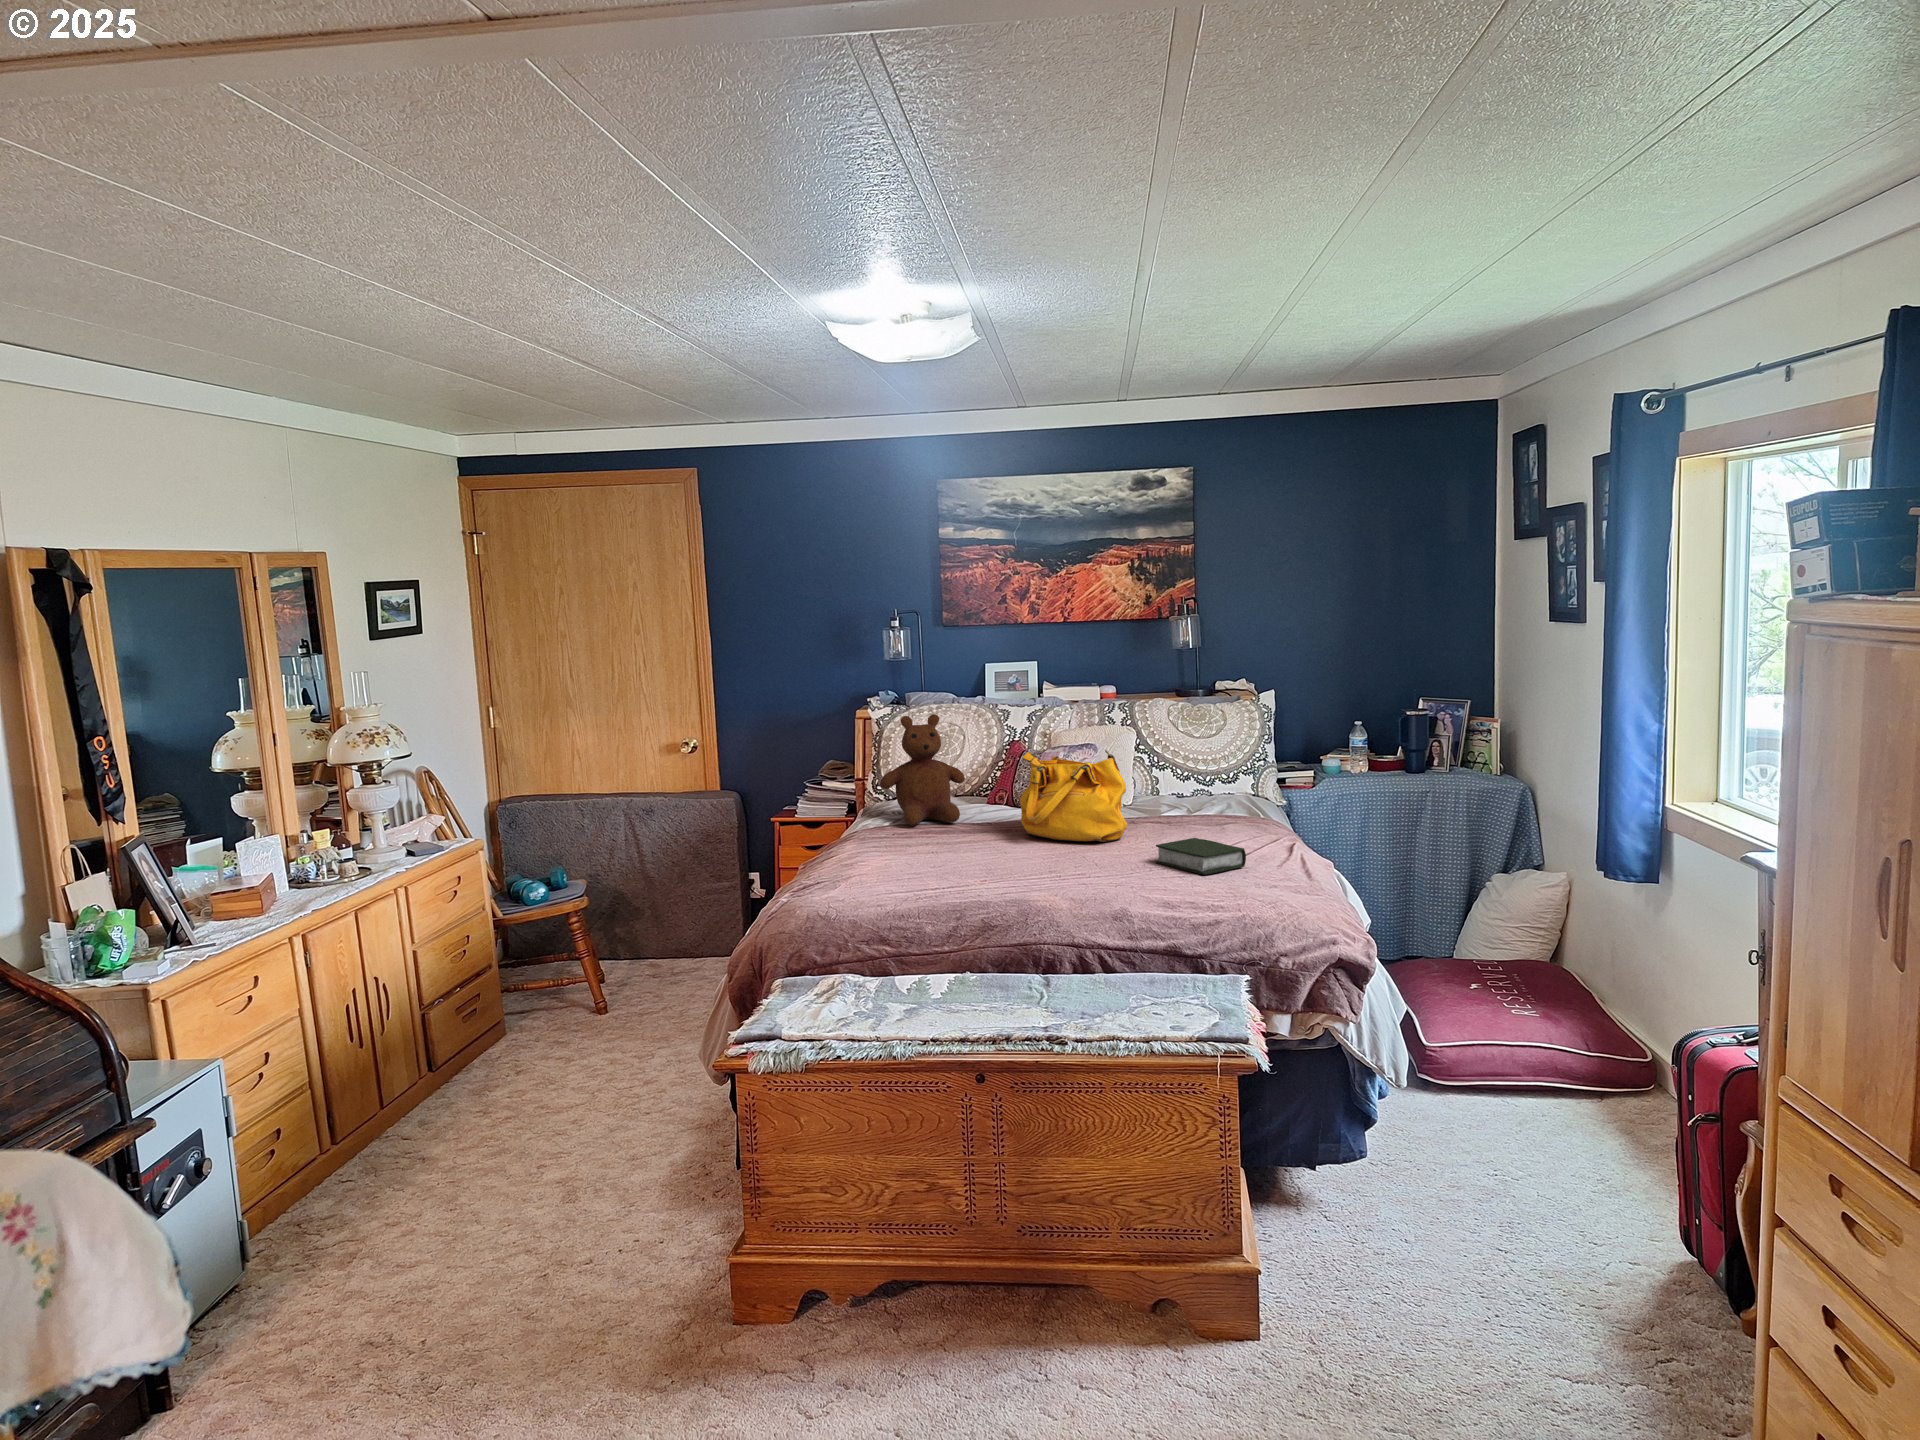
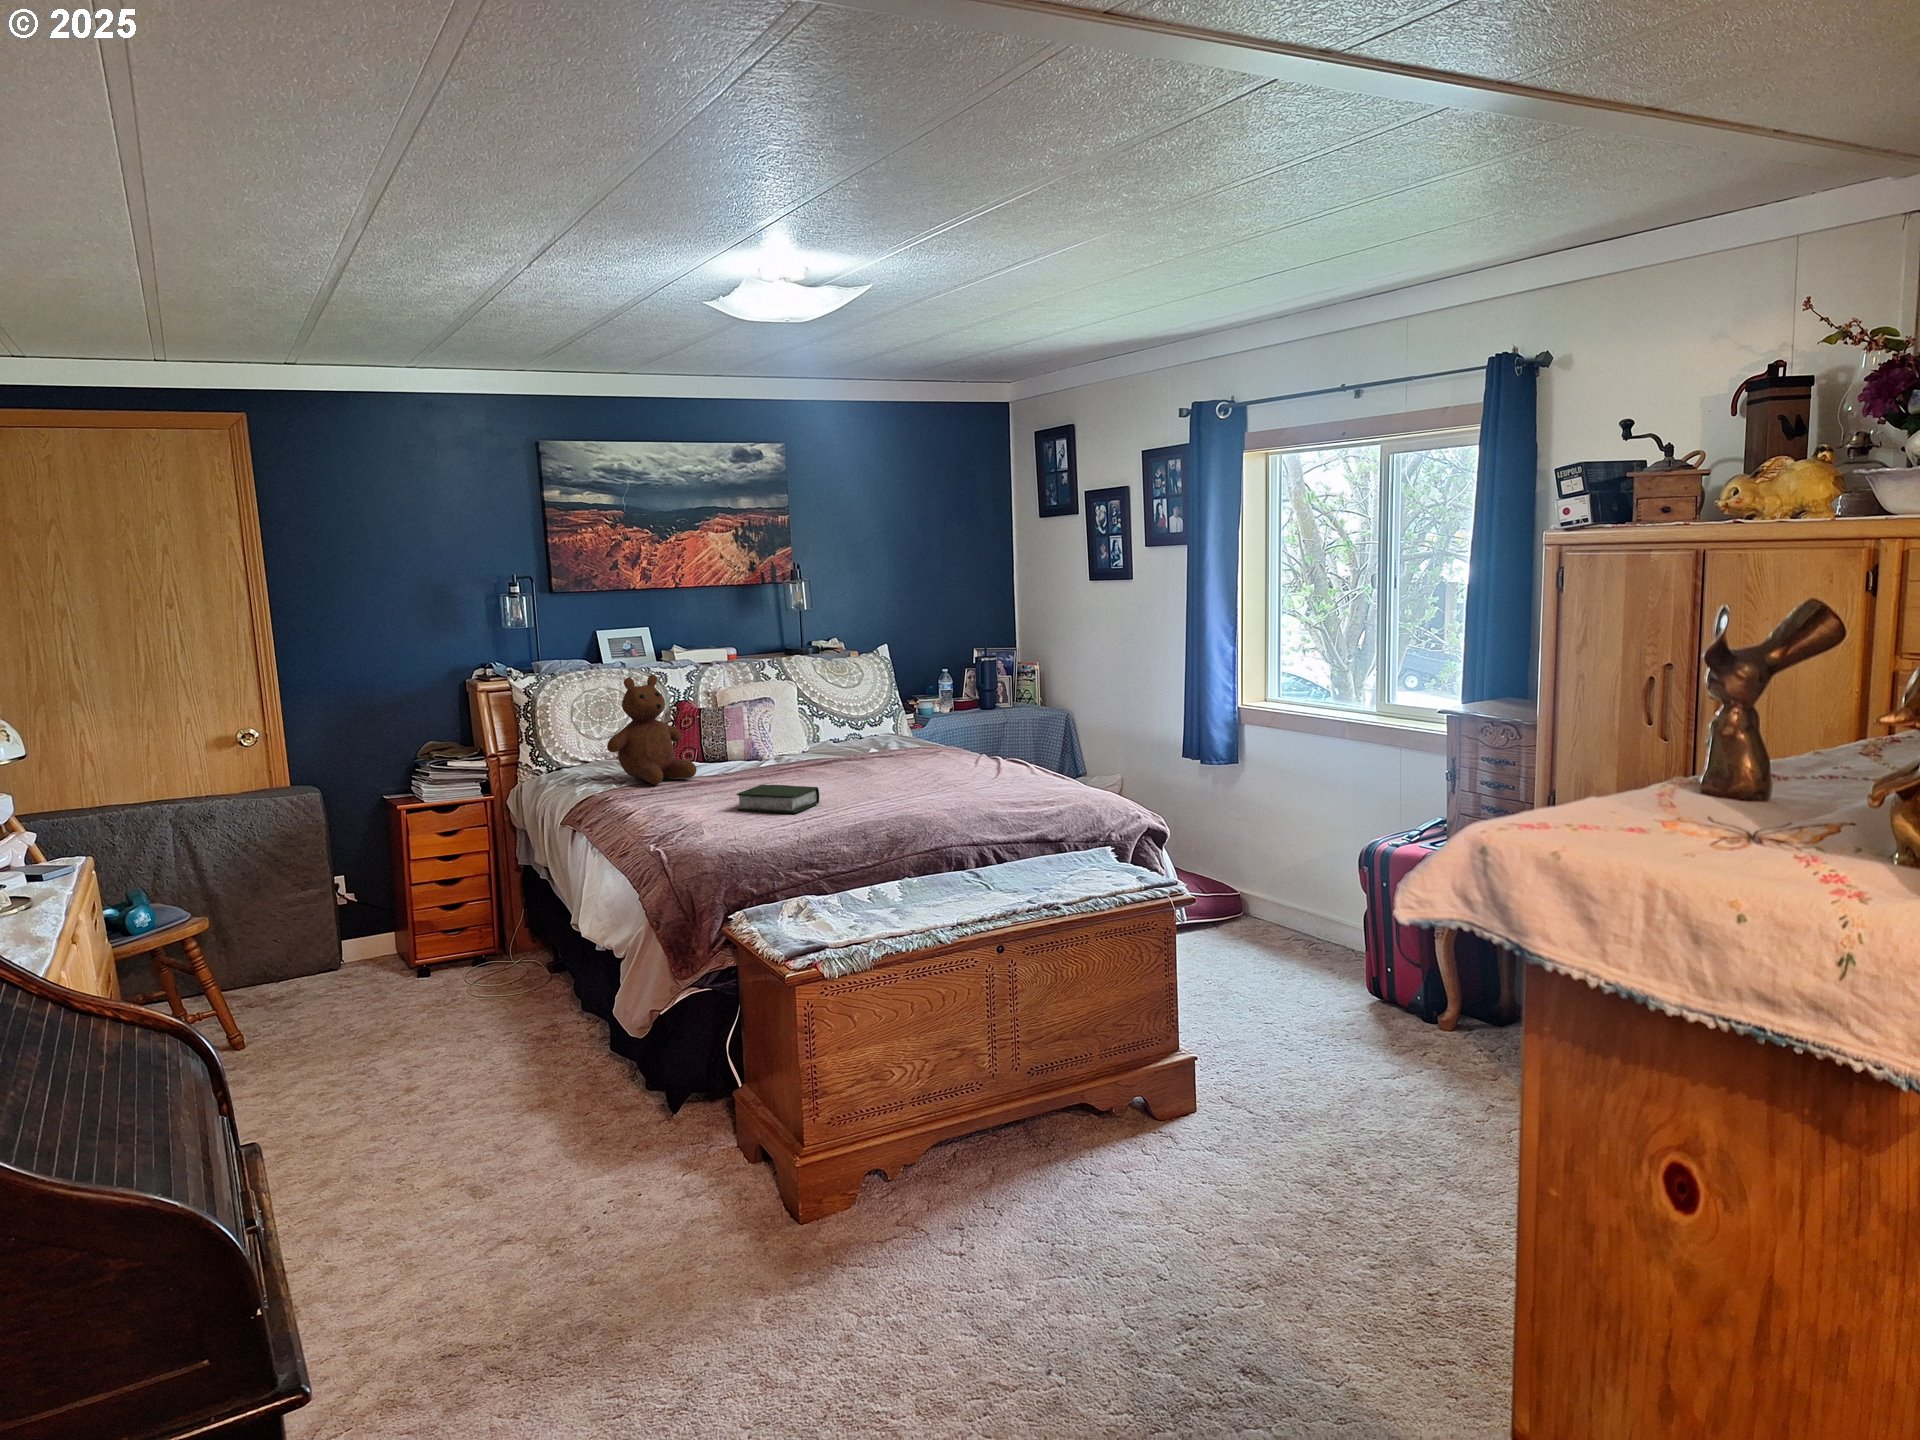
handbag: present [1020,750,1127,842] -> none [767,694,872,779]
book: present [1156,838,1246,875] -> present [737,785,819,813]

